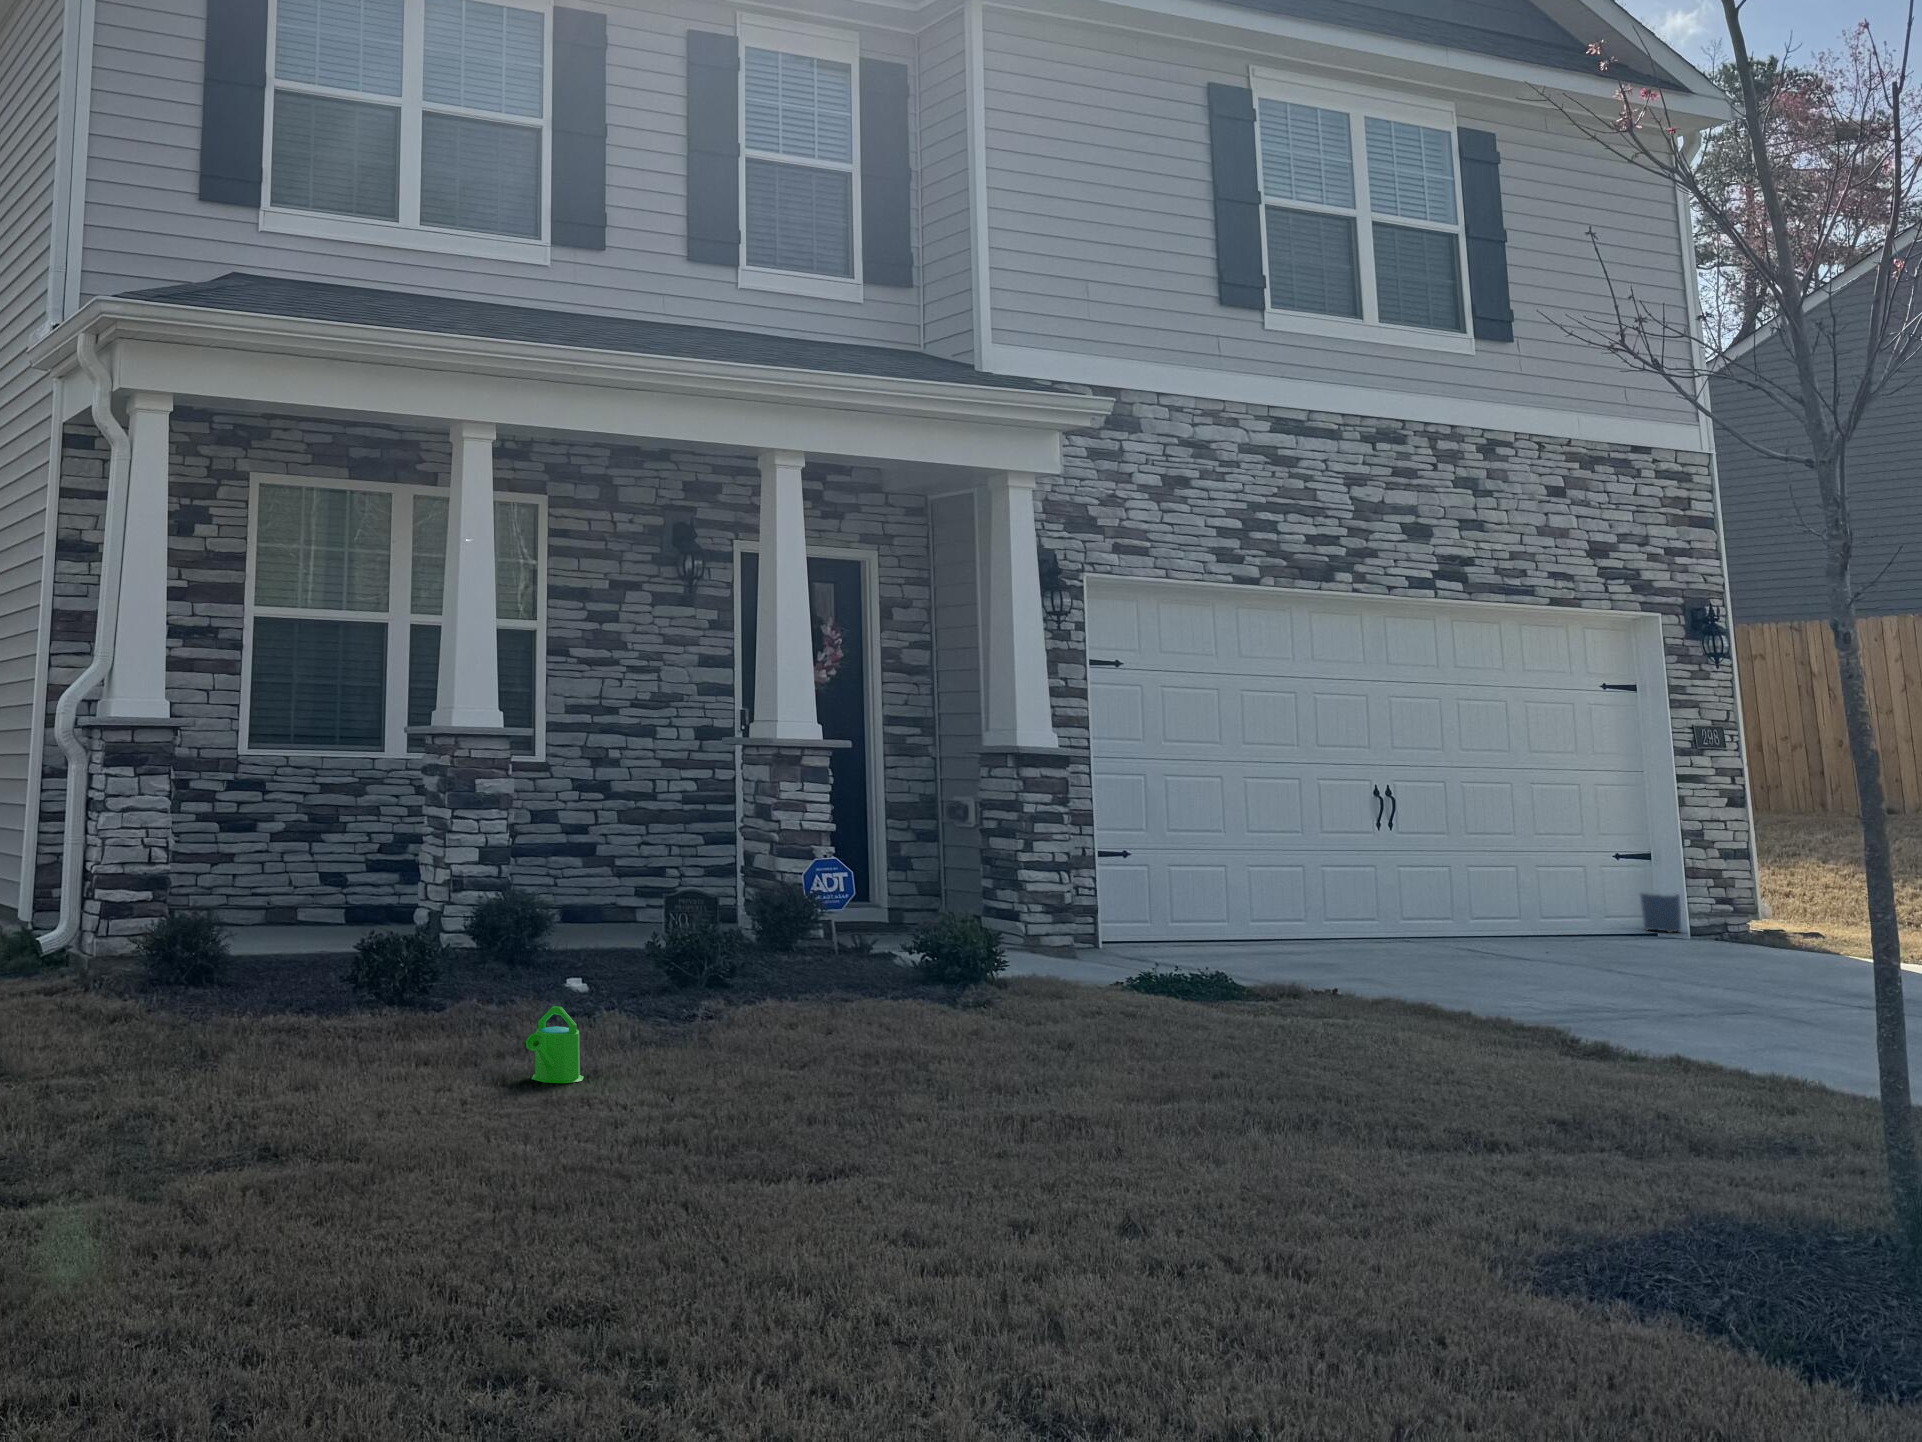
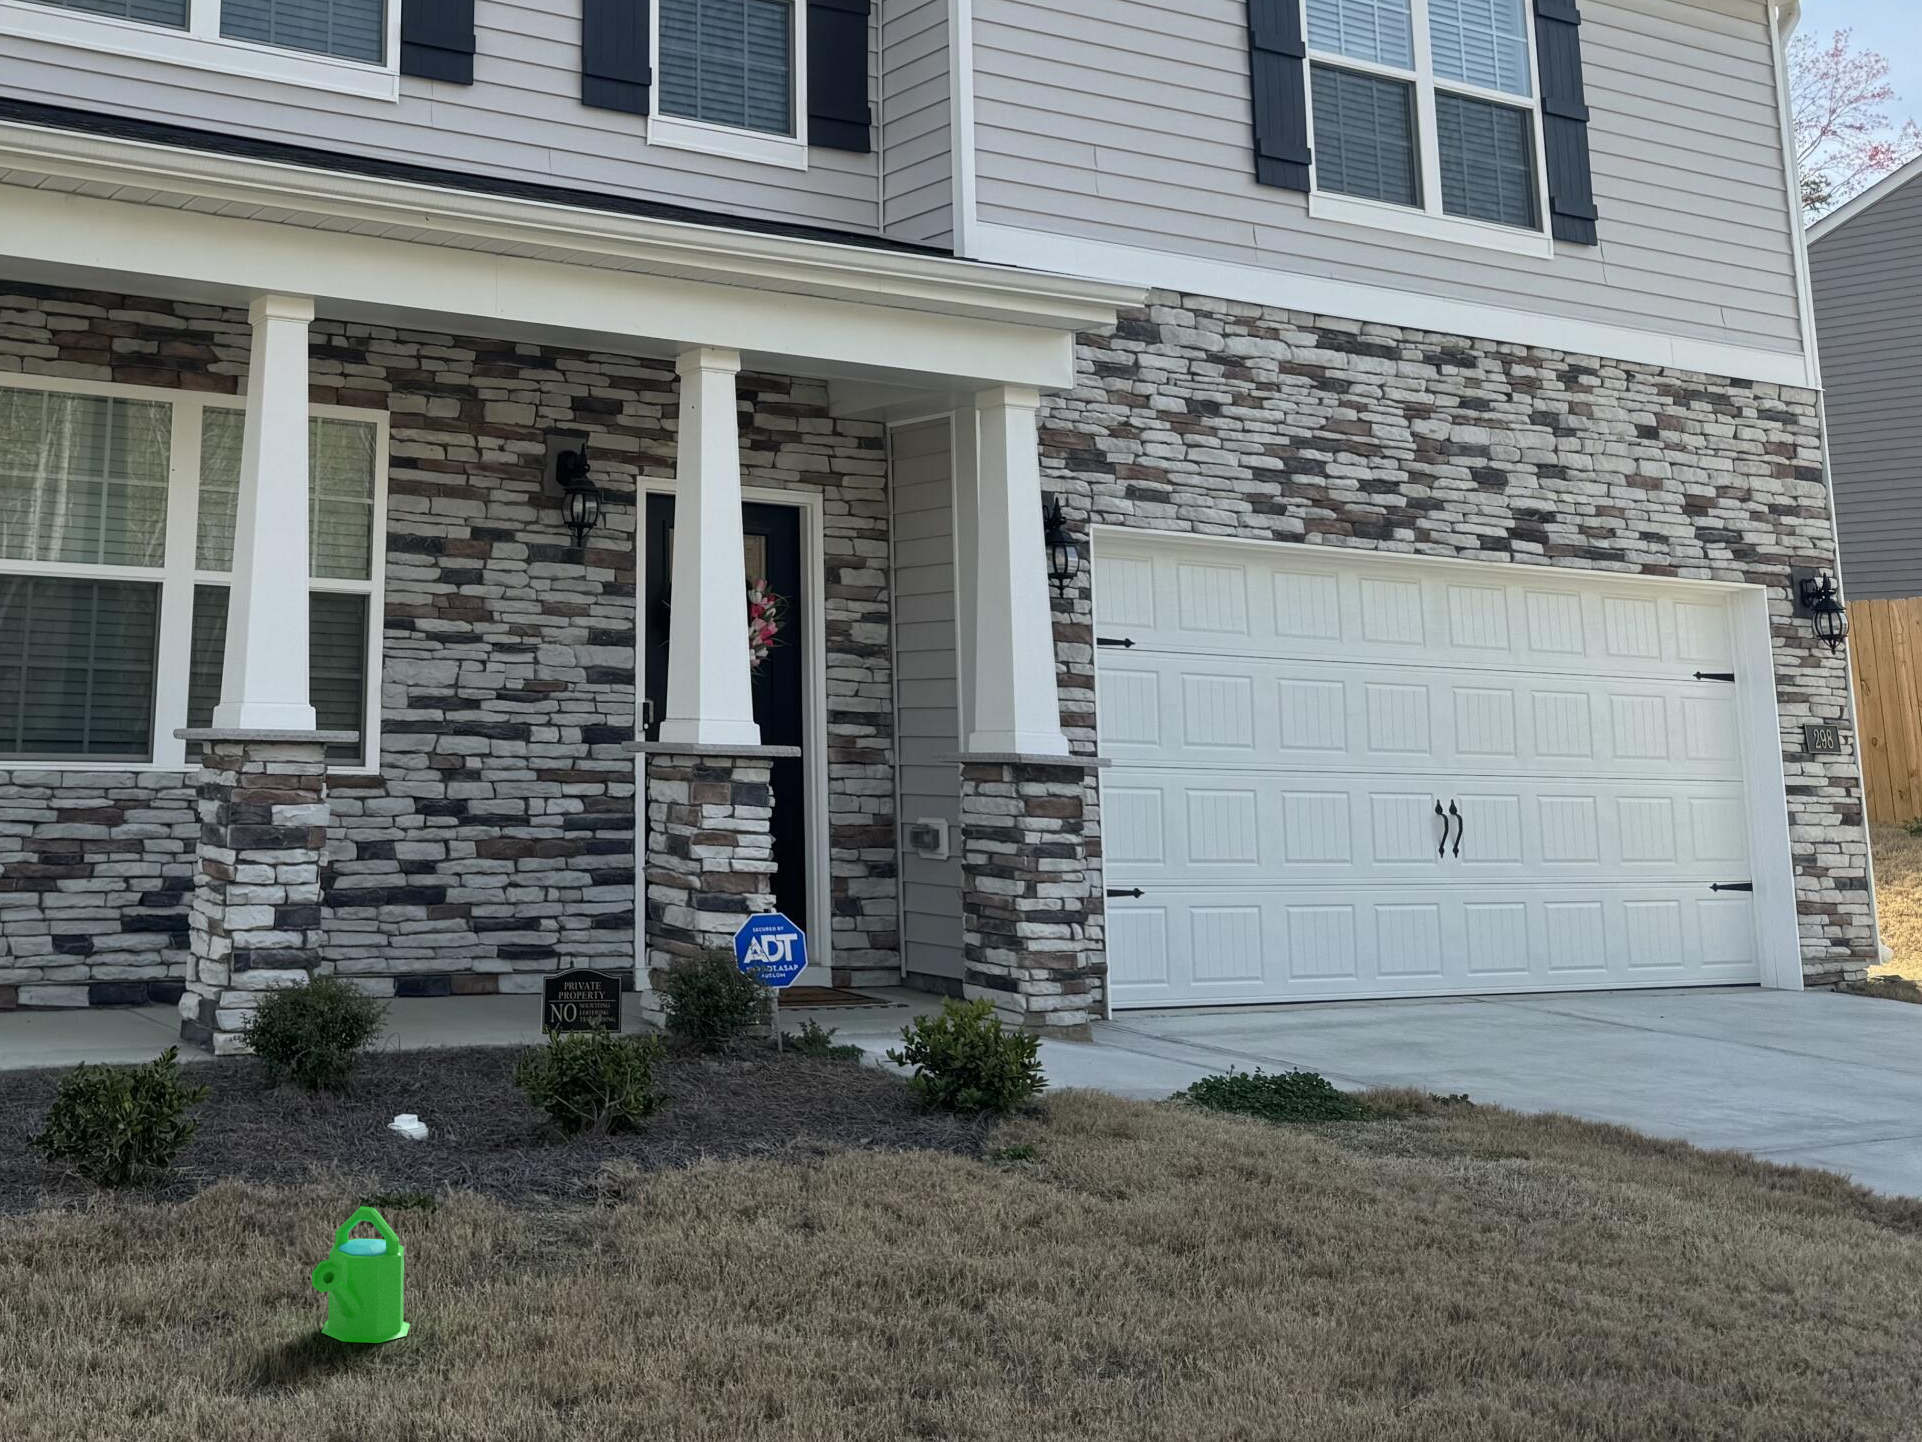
planter: present [1641,894,1681,933] -> none [1739,929,1792,981]

